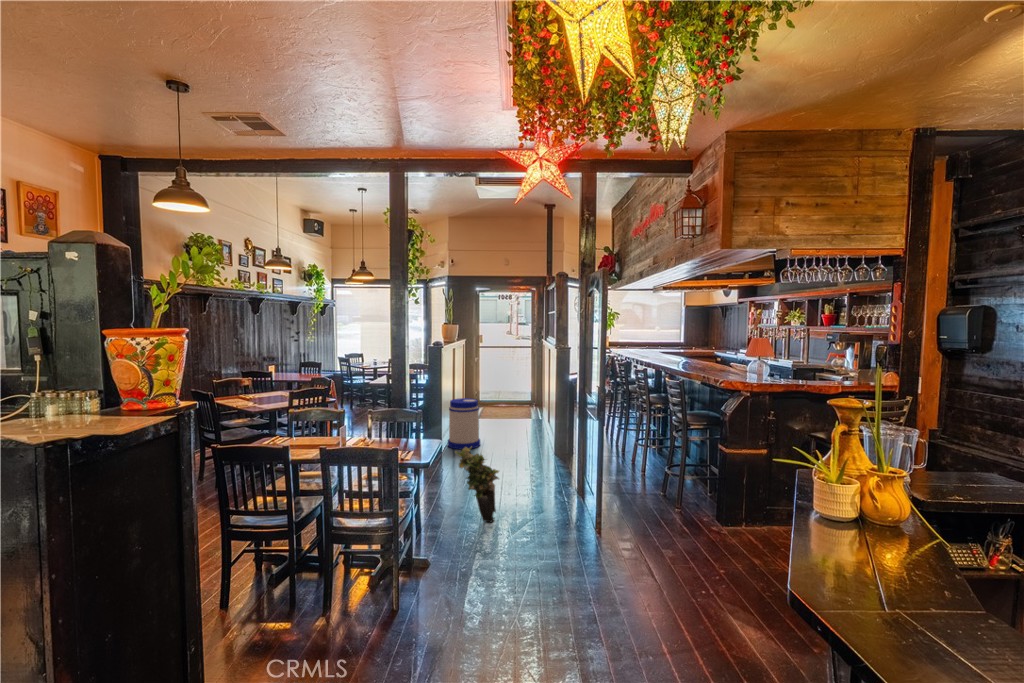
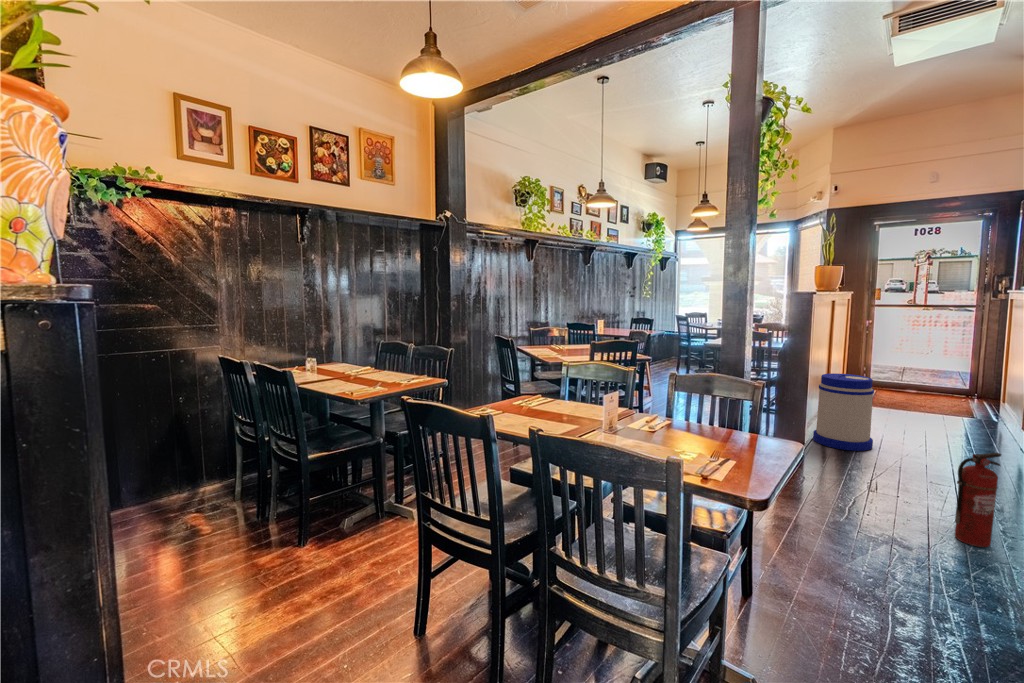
fire extinguisher: none [514,435,531,487] -> present [955,453,1001,547]
potted plant: present [455,446,499,522] -> none [827,451,927,599]

